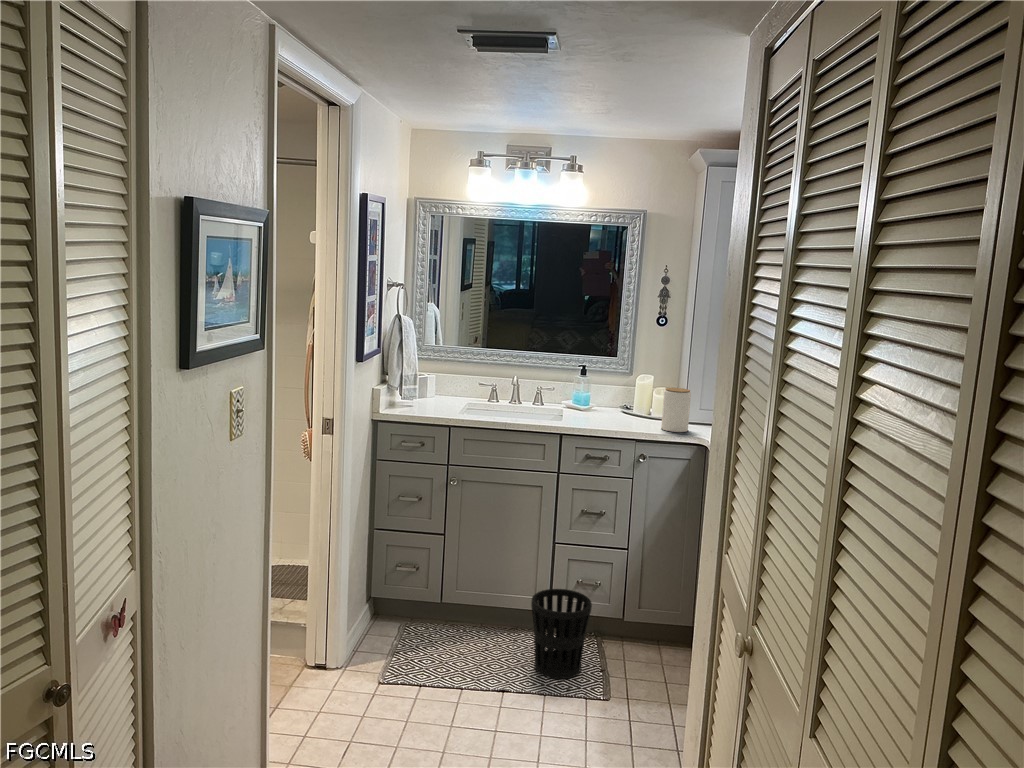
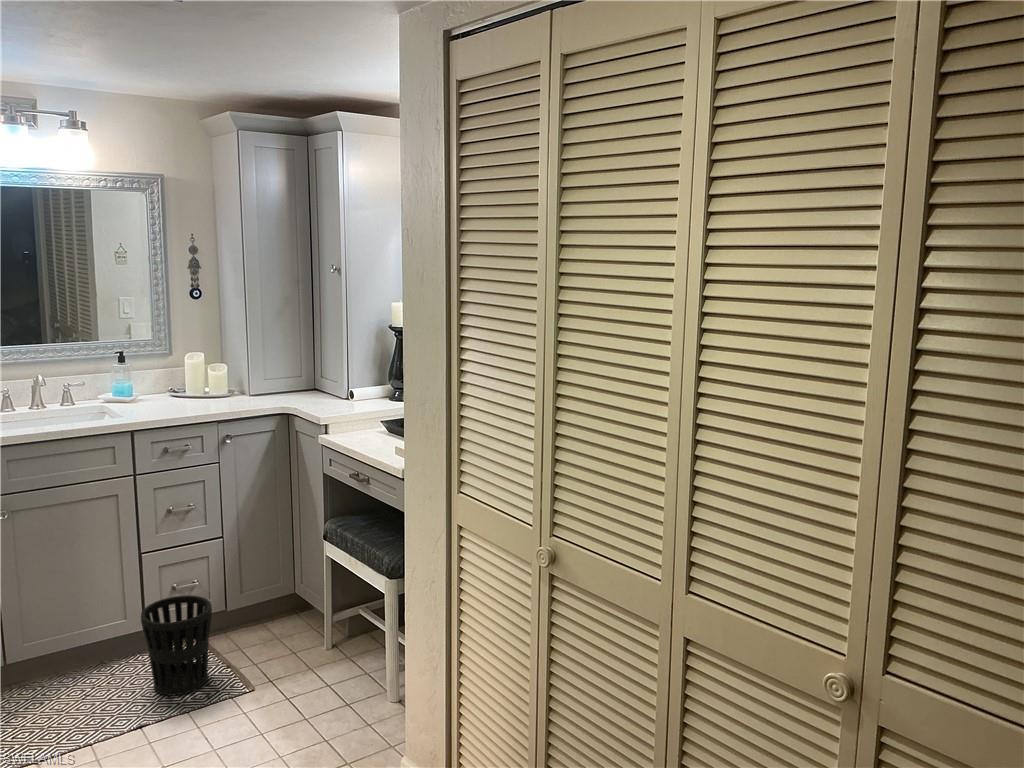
jar: present [661,388,691,432] -> none [231,361,261,406]

